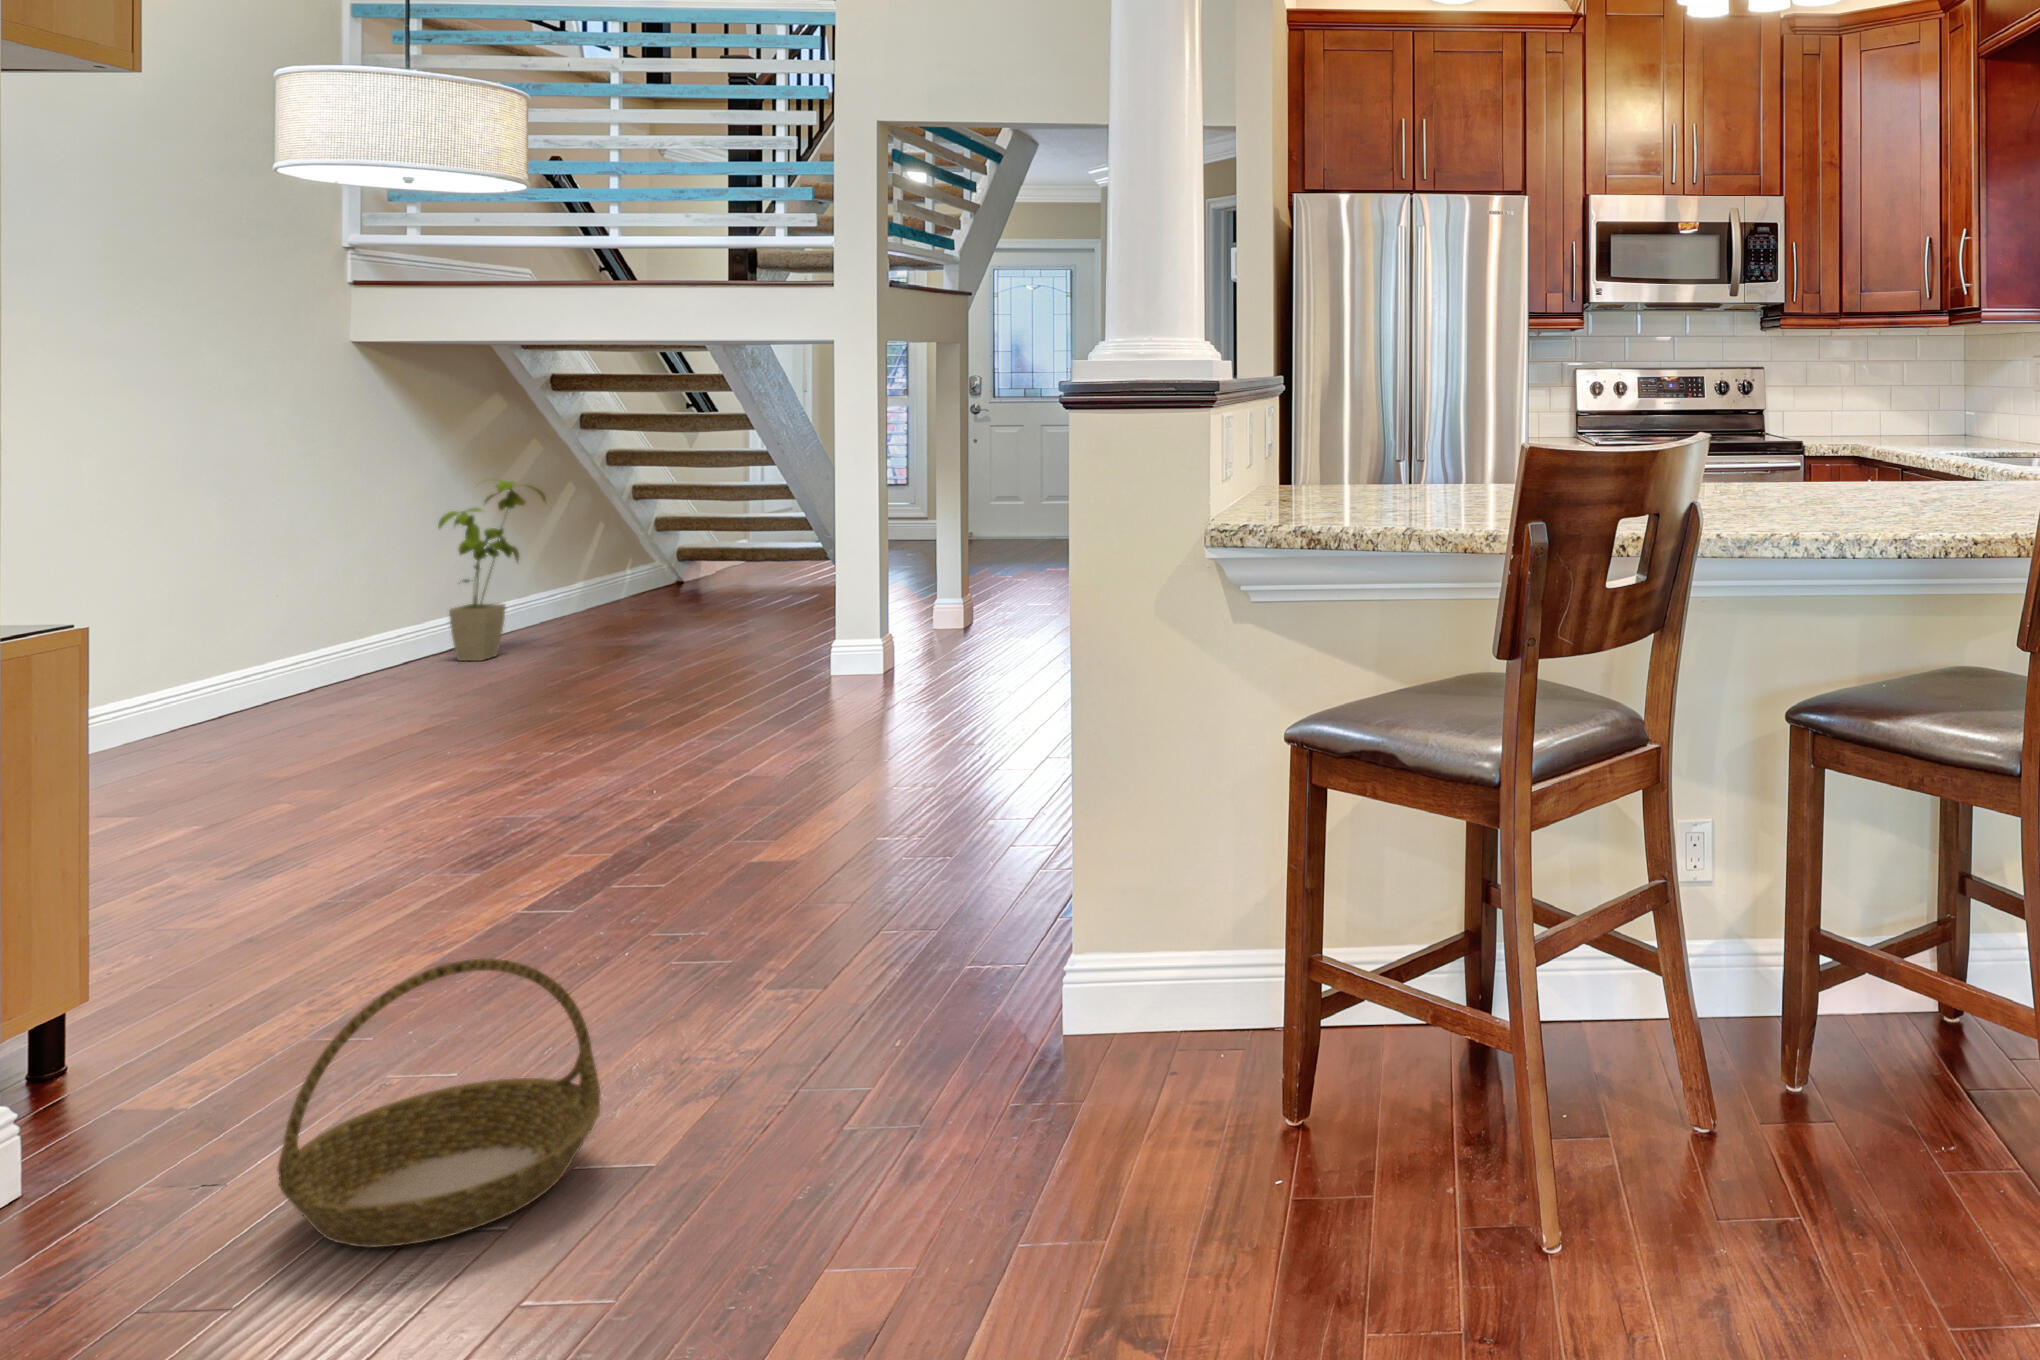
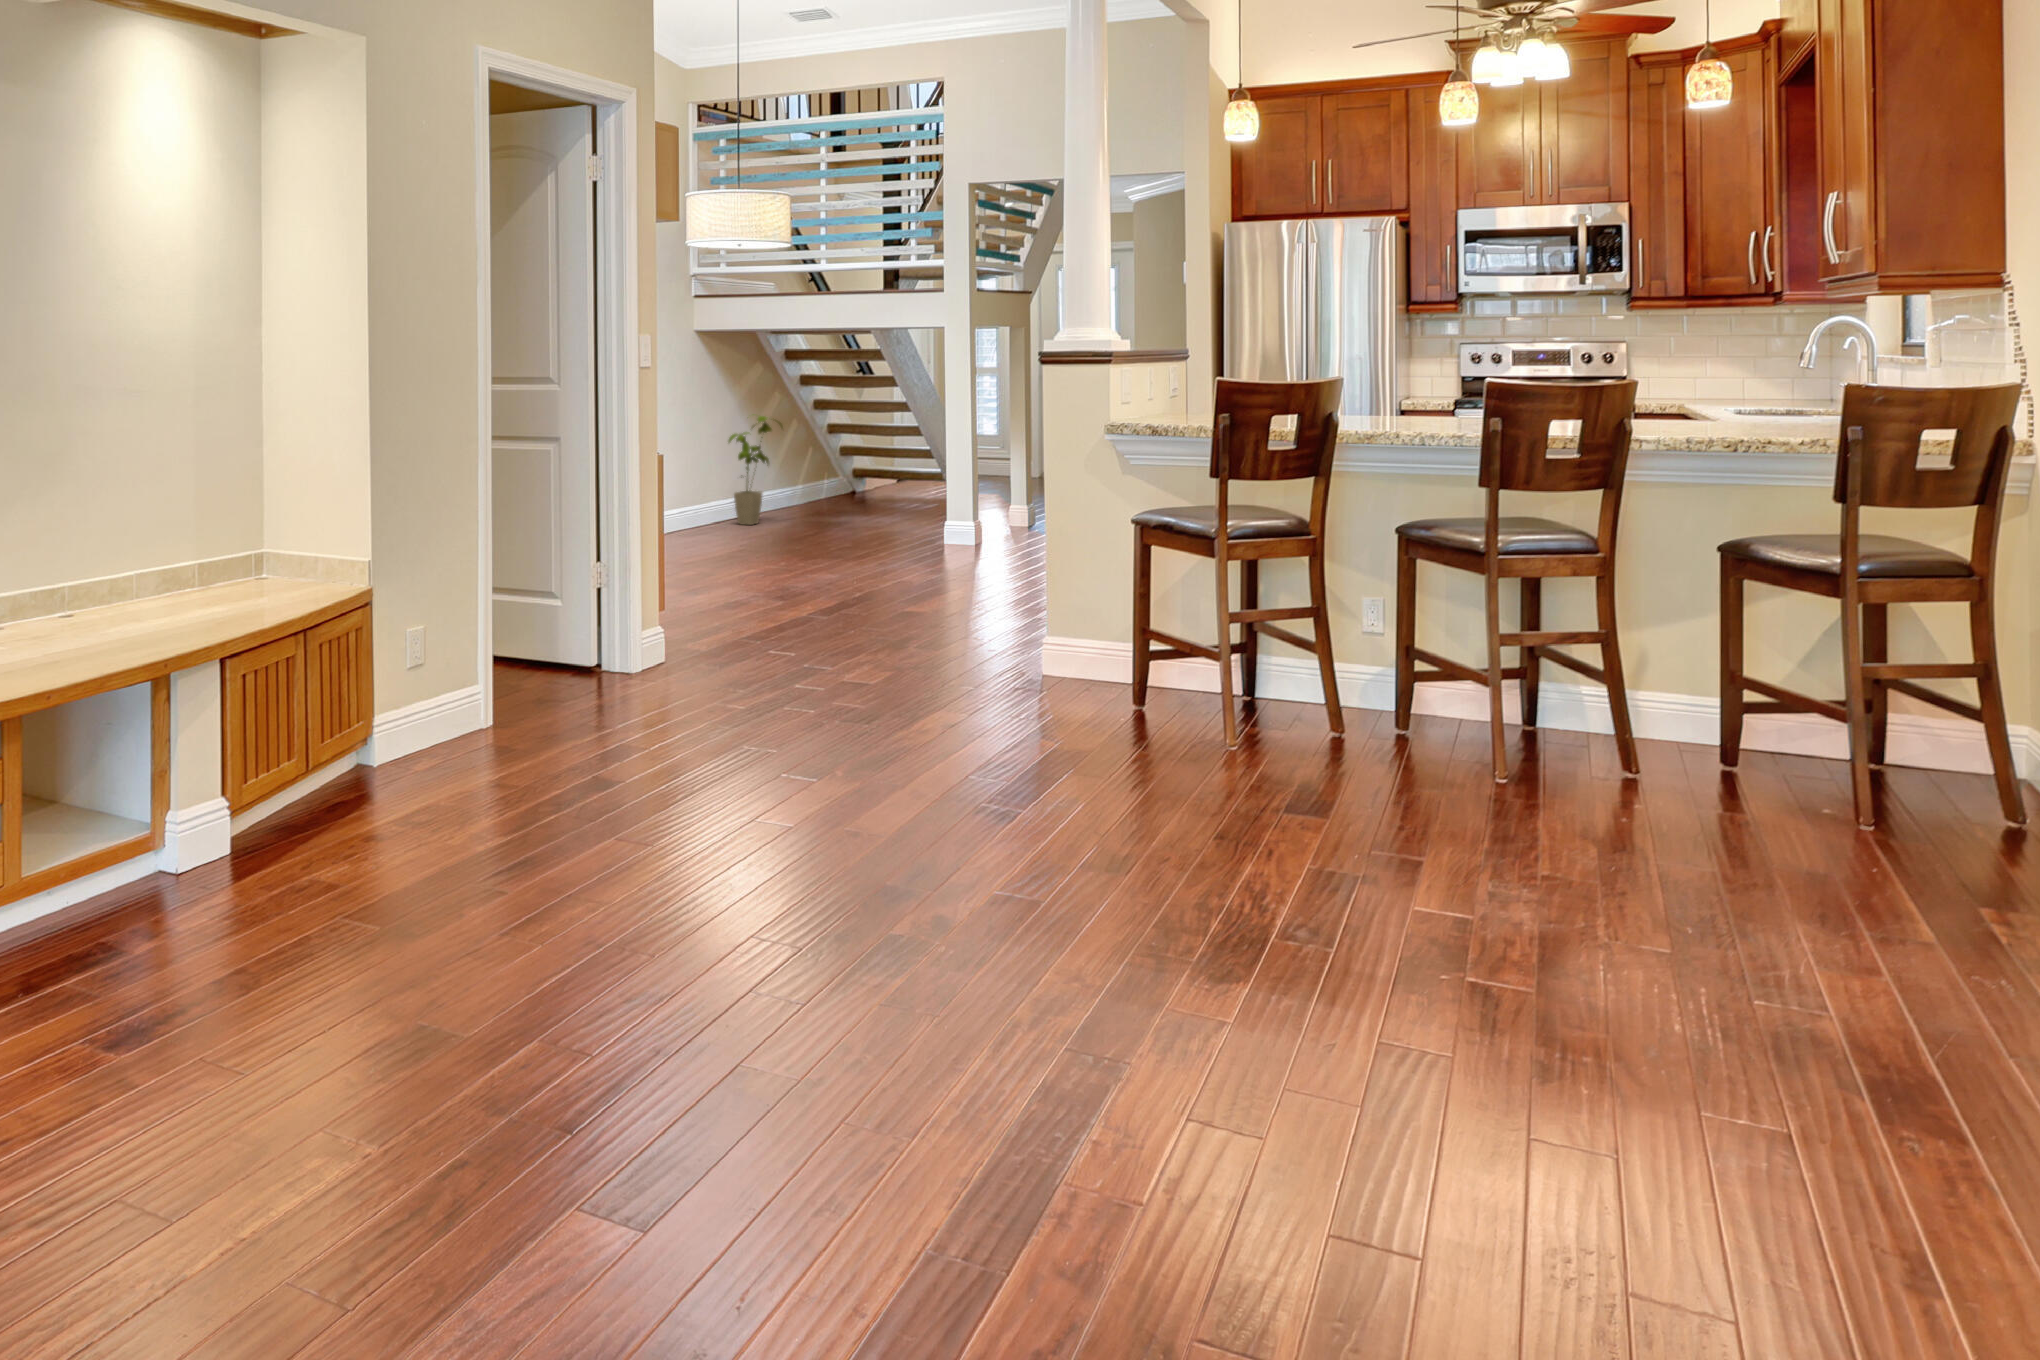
basket: present [277,959,600,1248] -> none [738,590,846,691]

